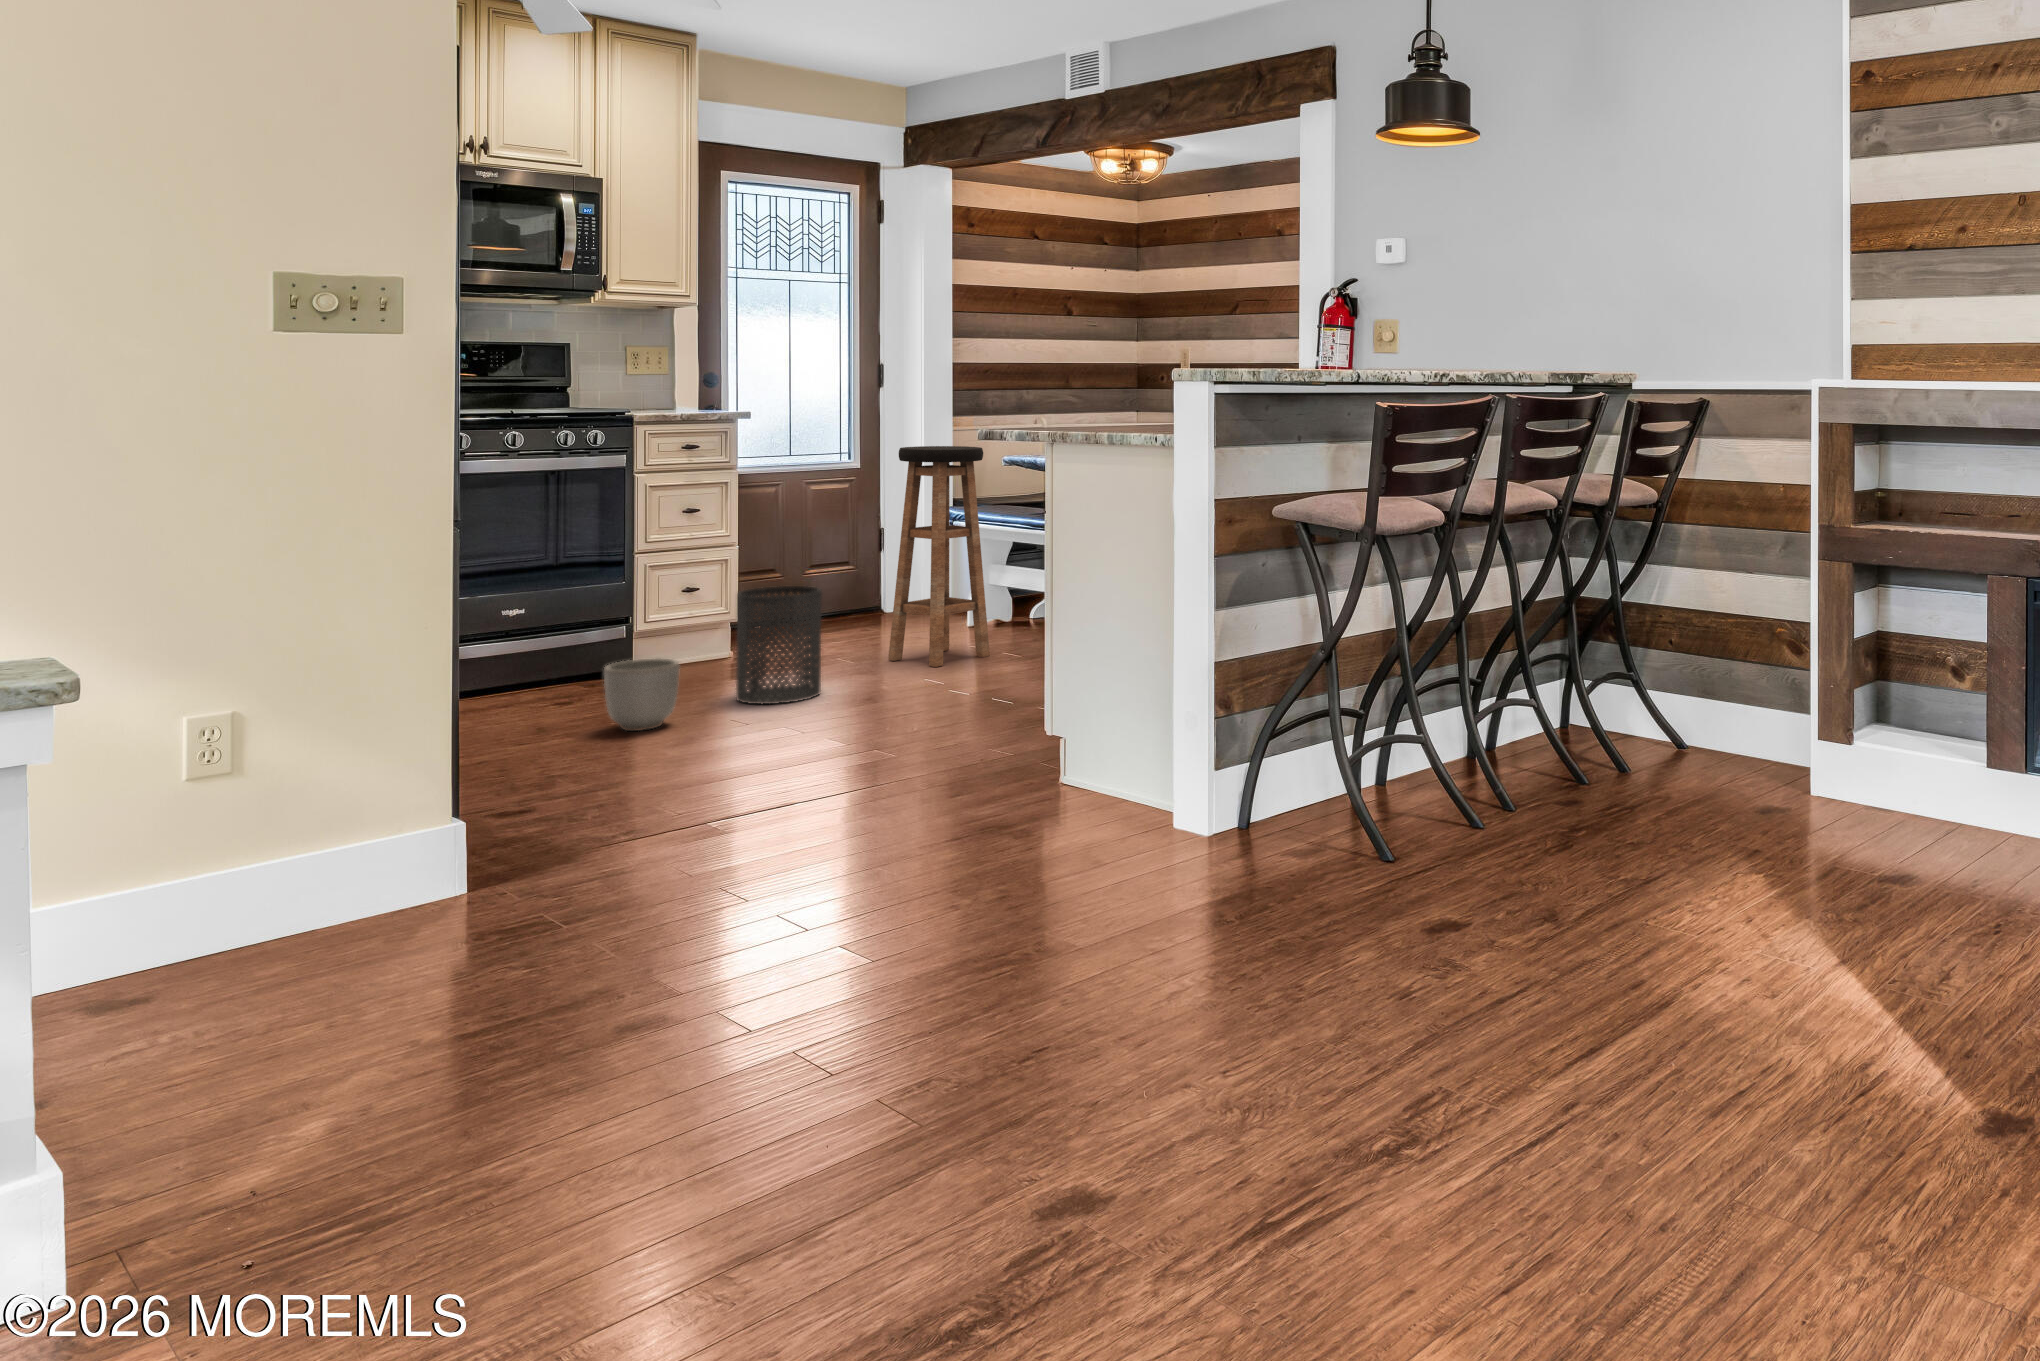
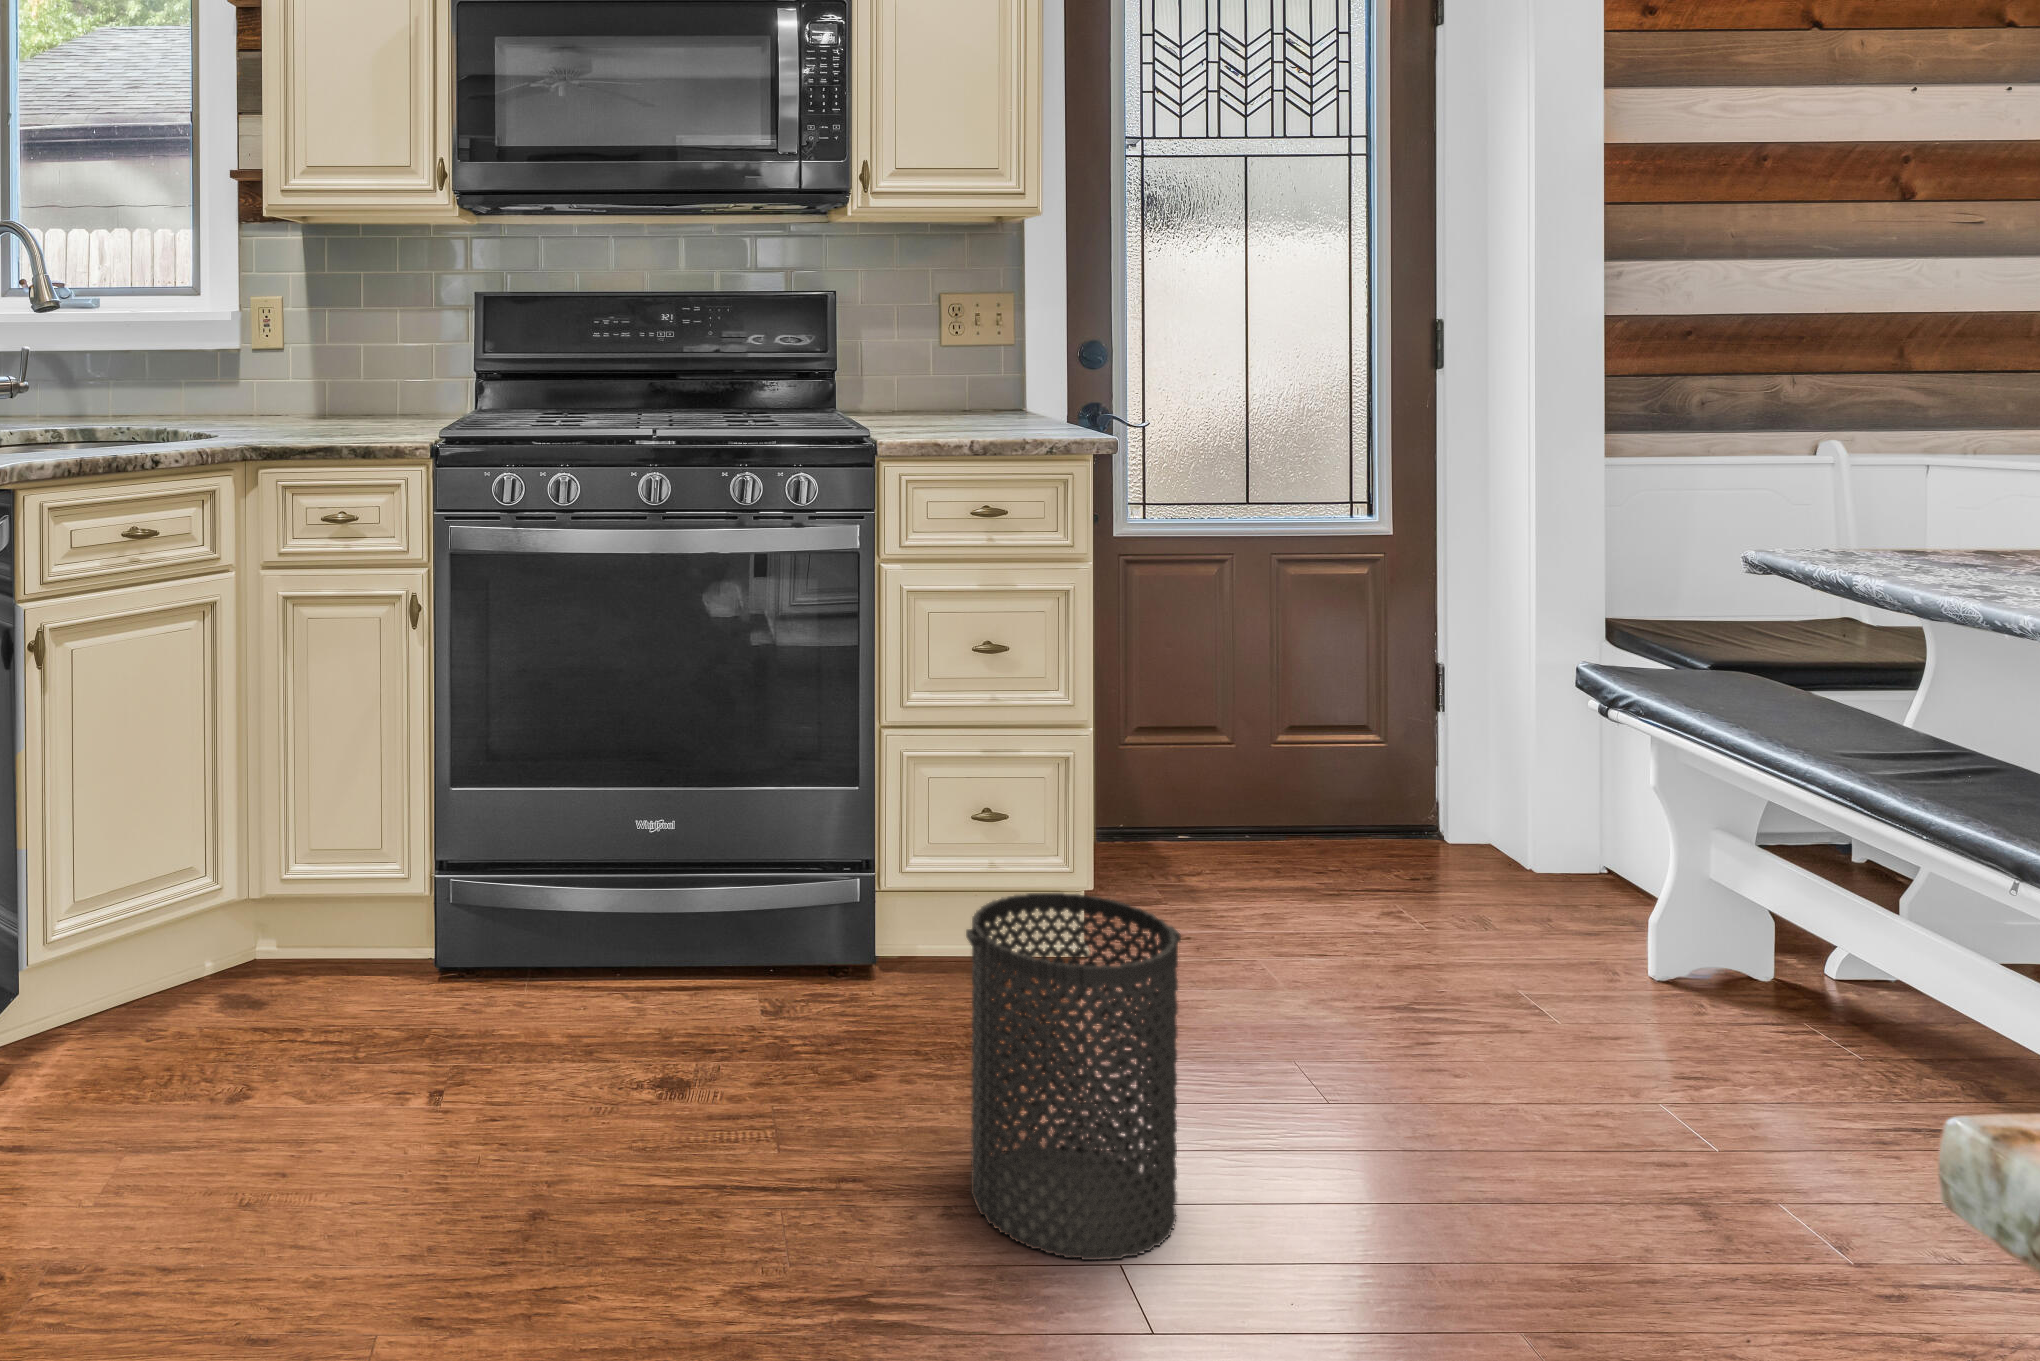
bar stool: present [888,446,990,667] -> none [1399,537,1697,1185]
planter: present [604,658,679,731] -> none [627,1058,790,1276]

